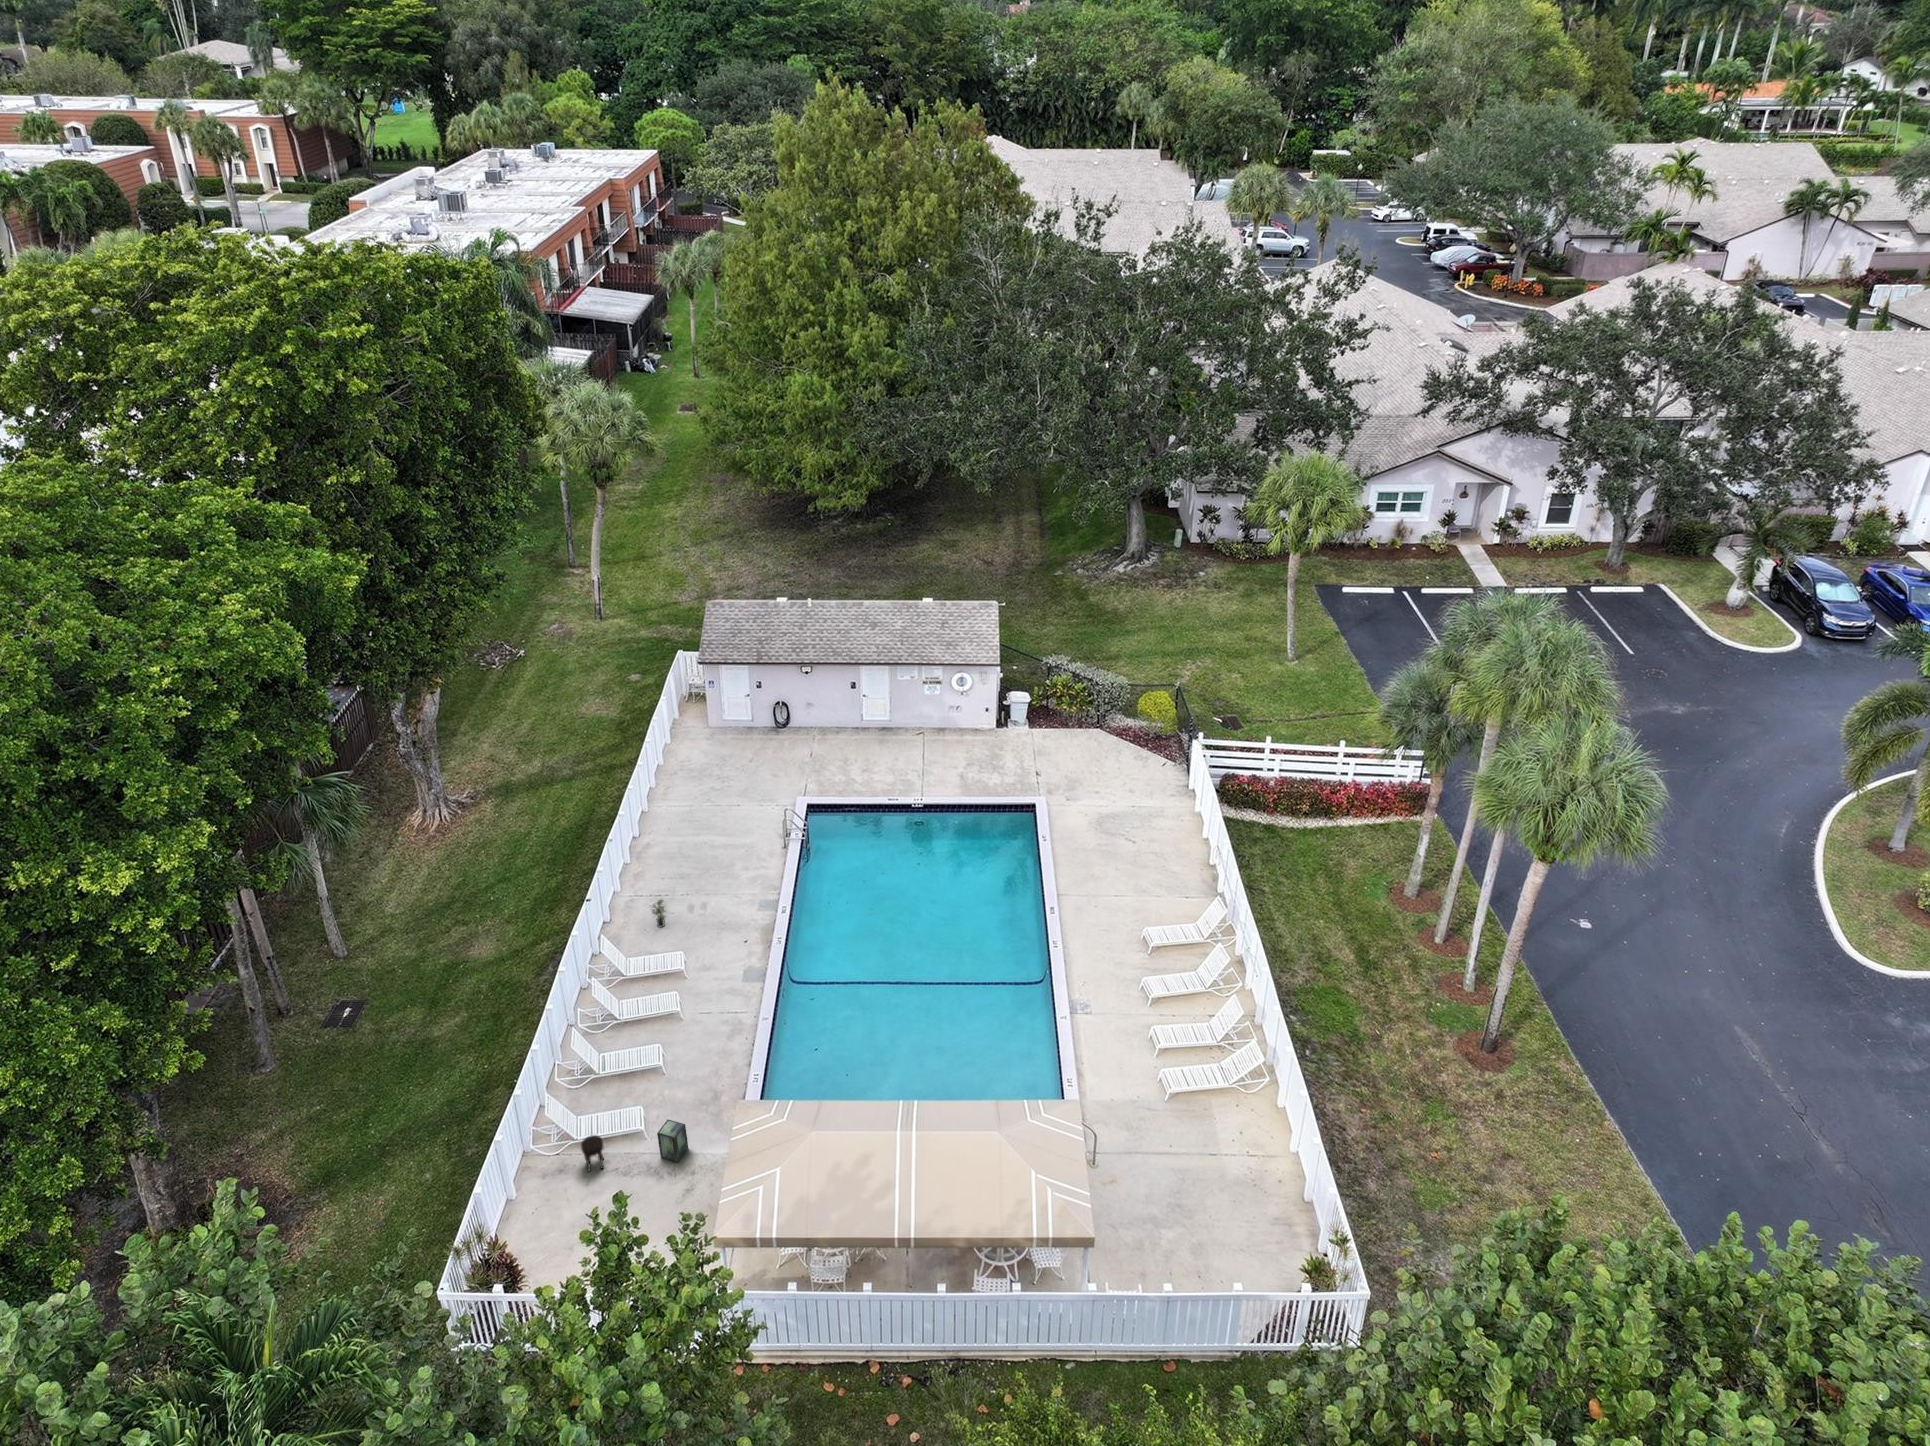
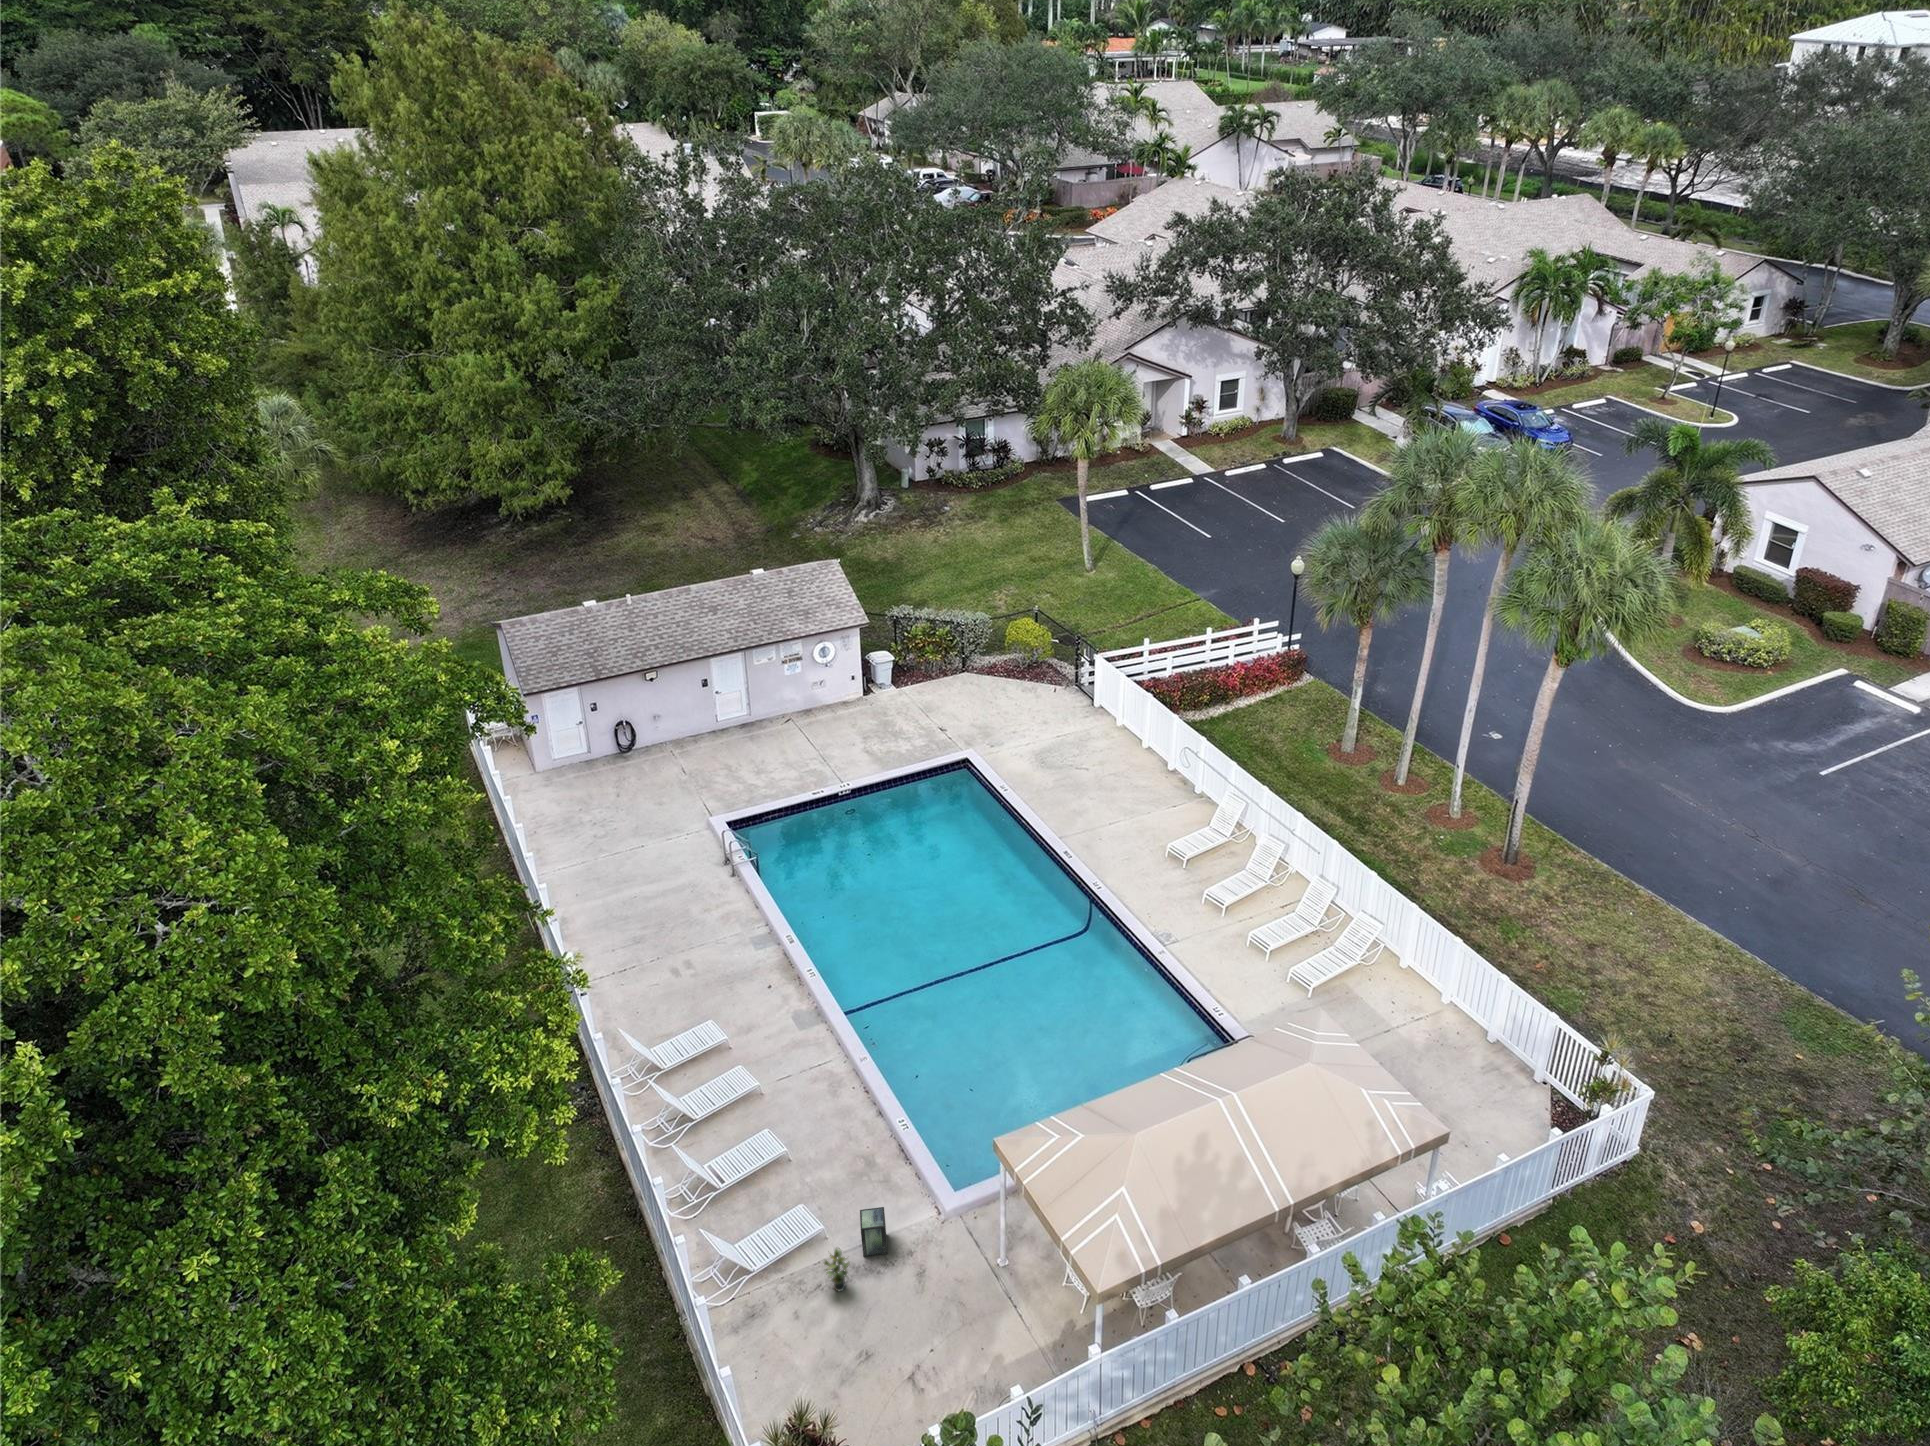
potted plant: present [652,899,665,928] -> present [824,1249,849,1291]
side table: present [581,1135,604,1171] -> none [778,1262,808,1309]

